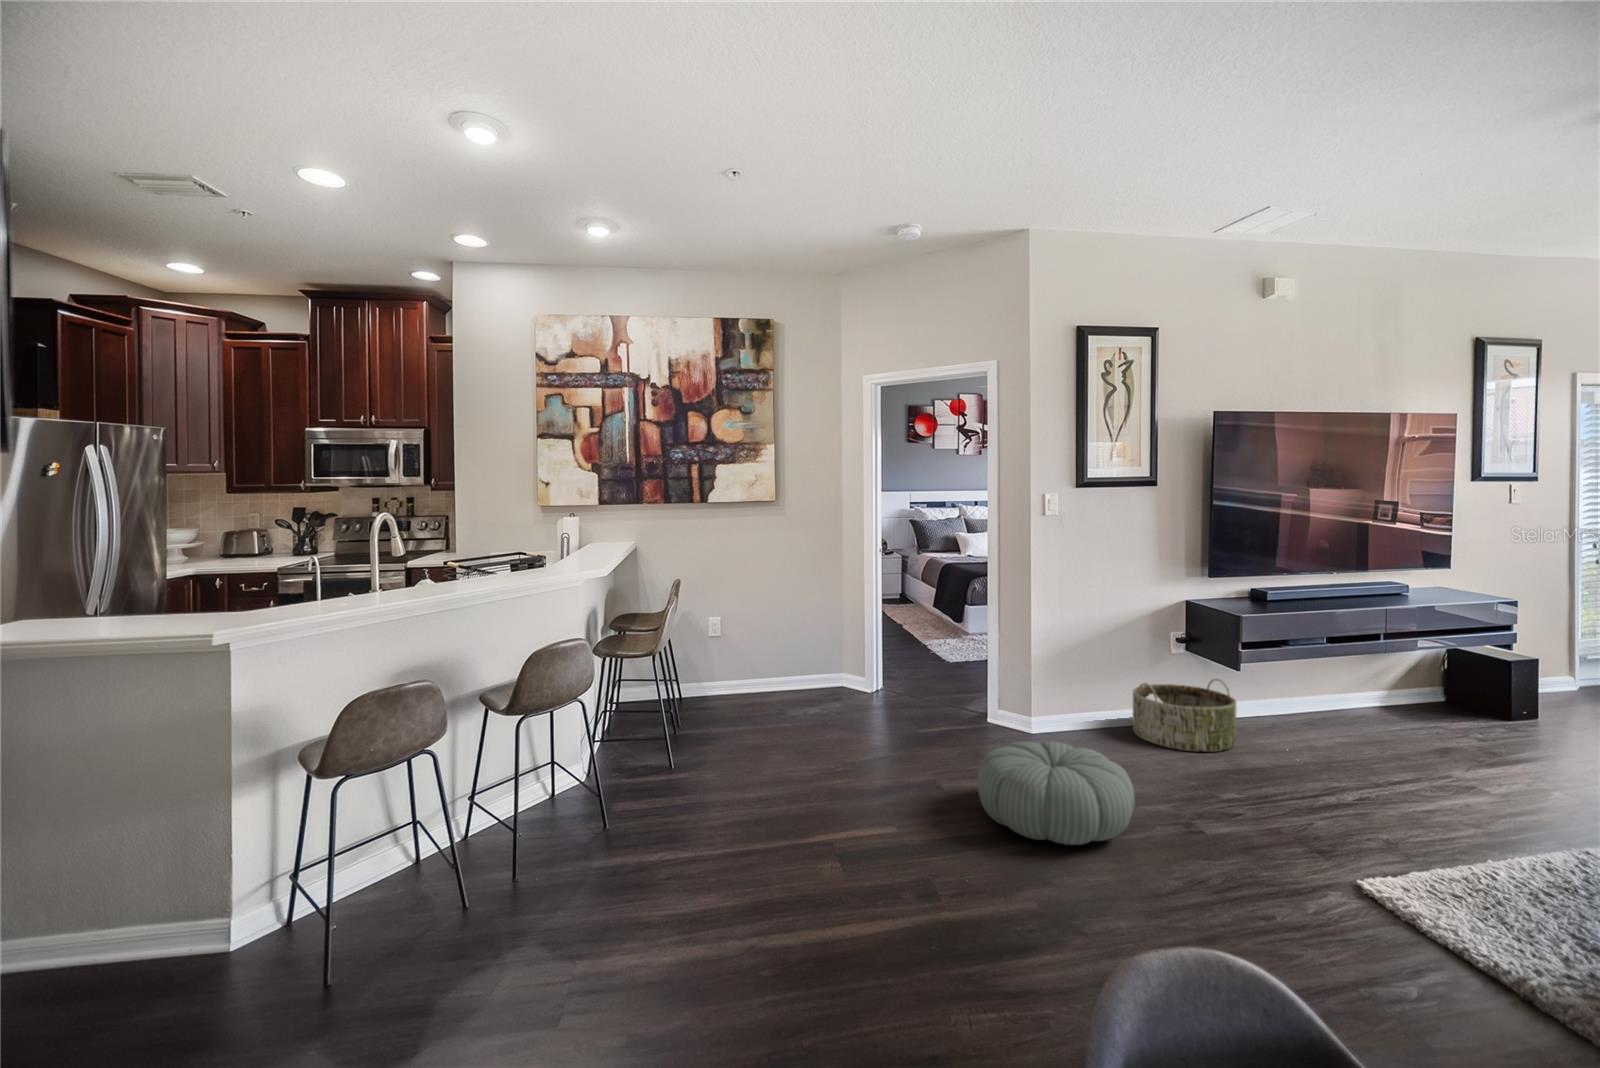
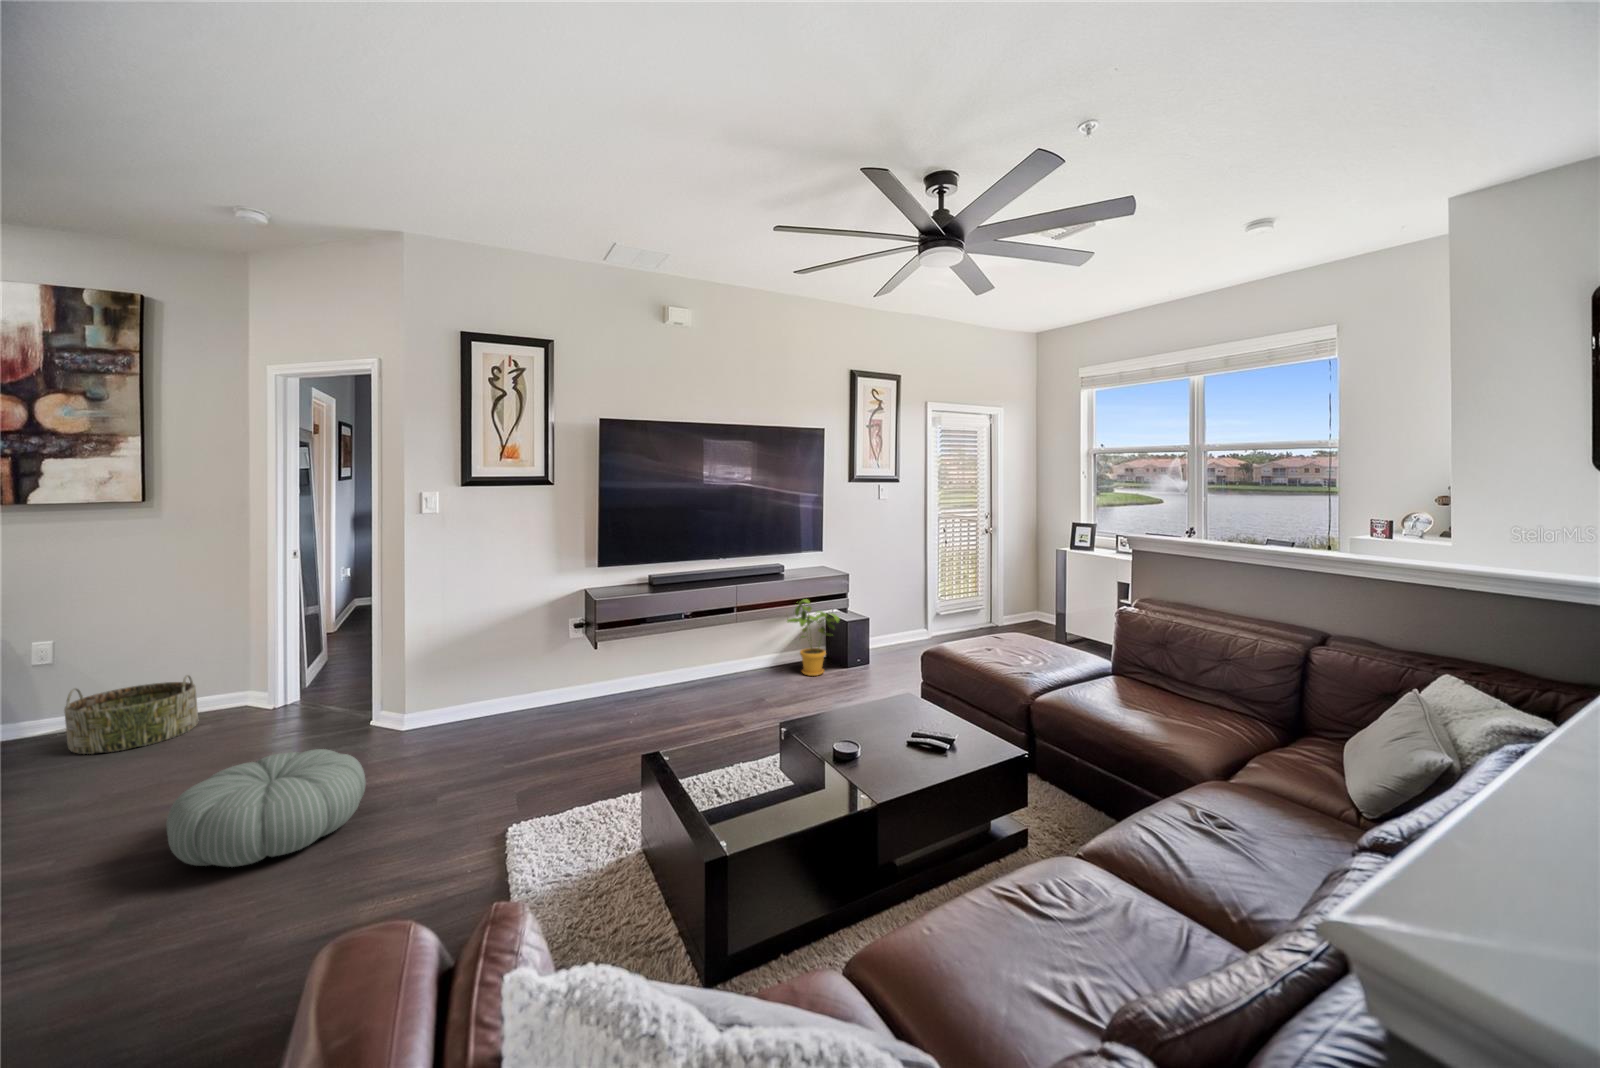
house plant: none [1404,625,1508,723] -> present [787,599,840,676]
basket: present [1133,679,1236,752] -> present [64,675,198,754]

